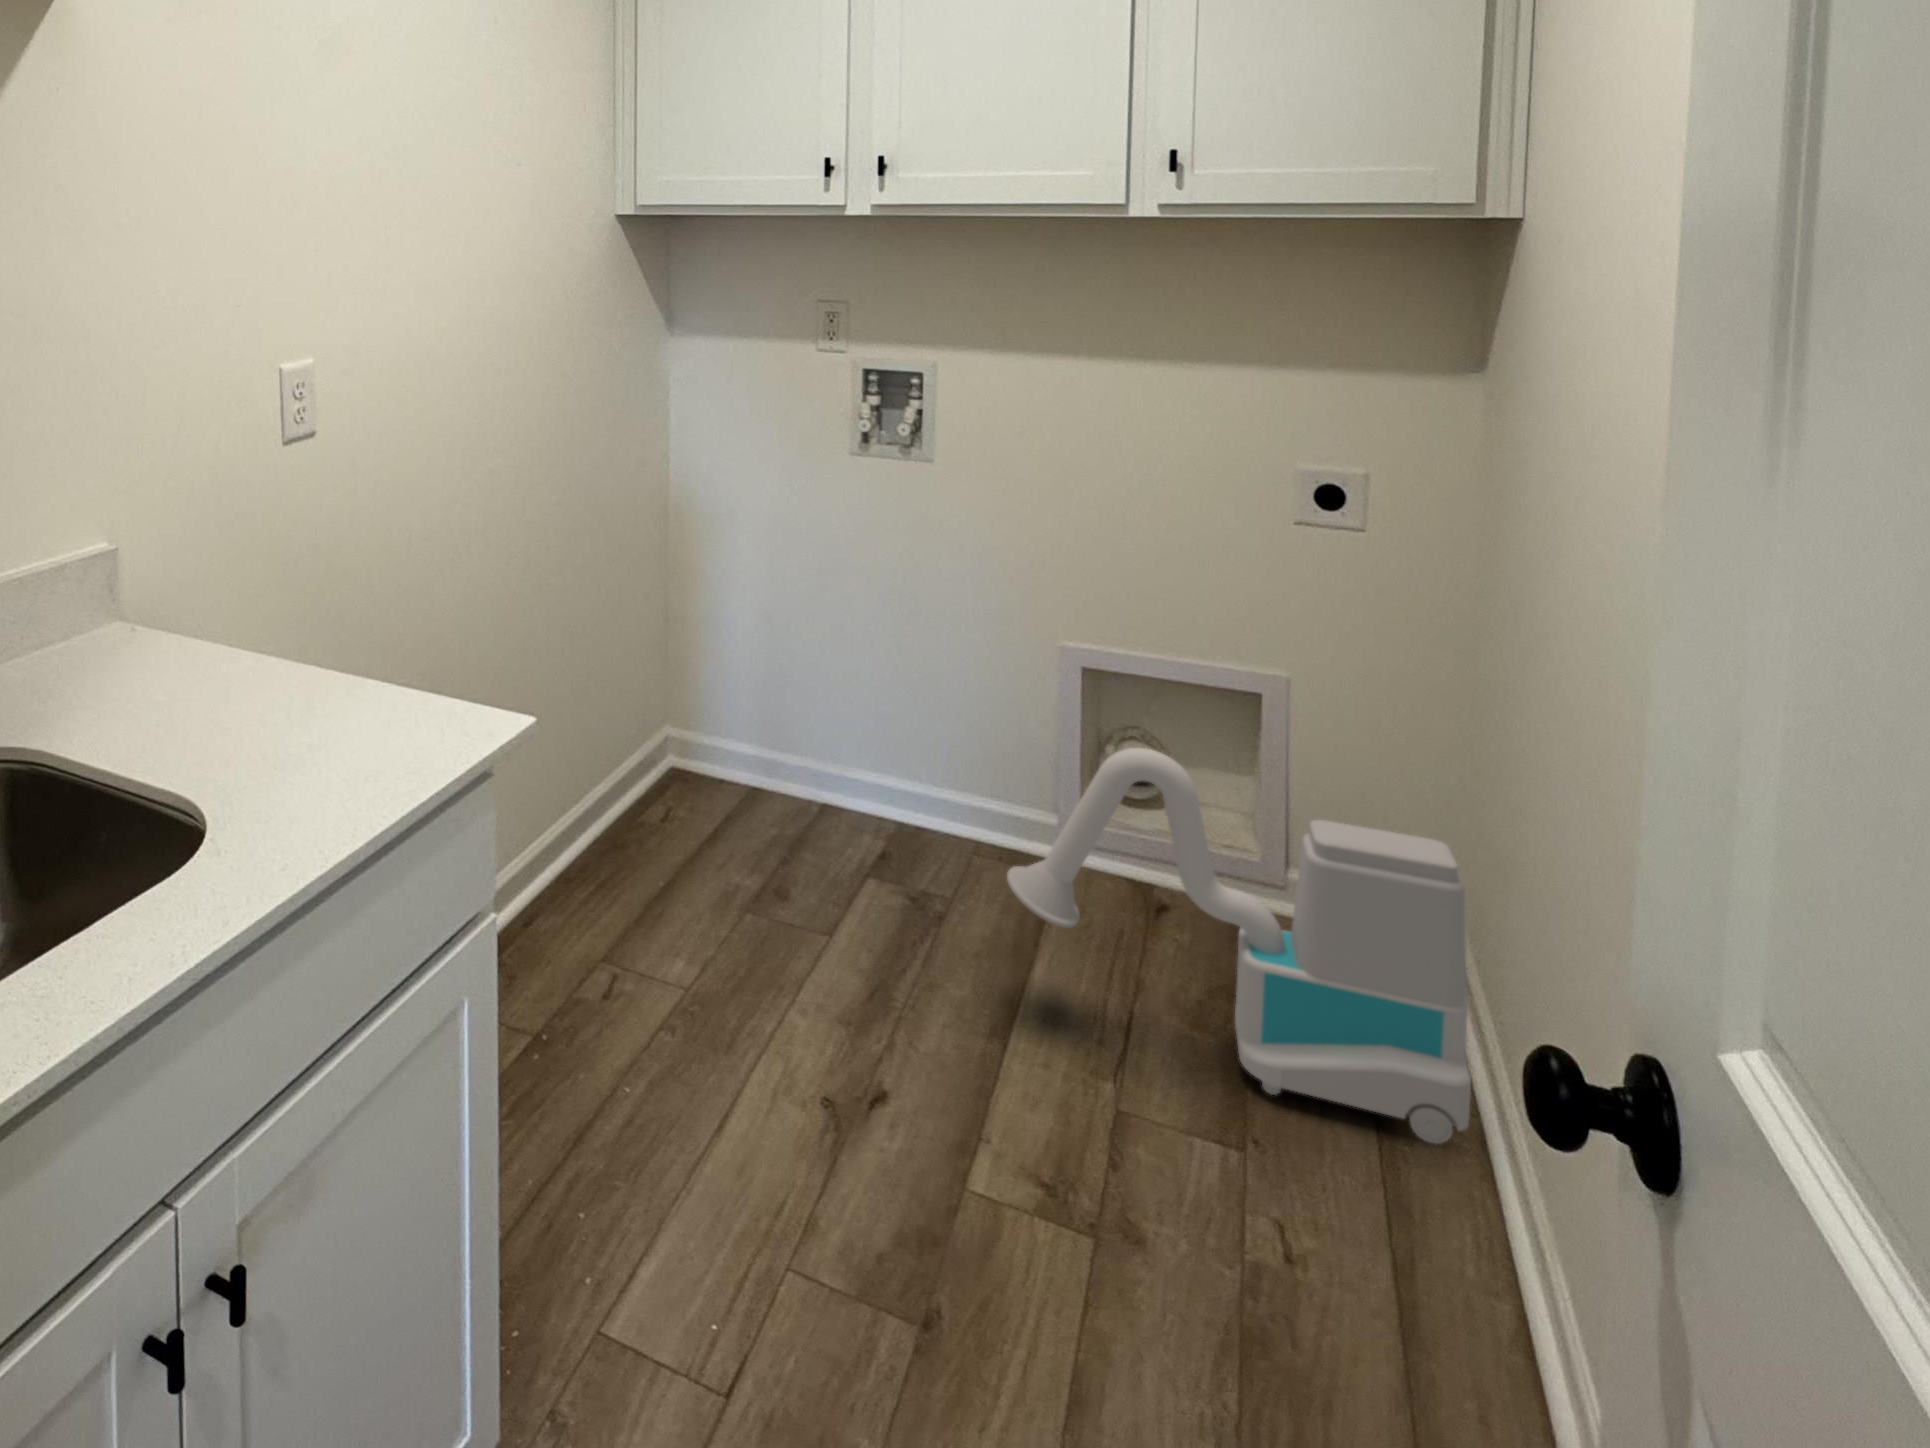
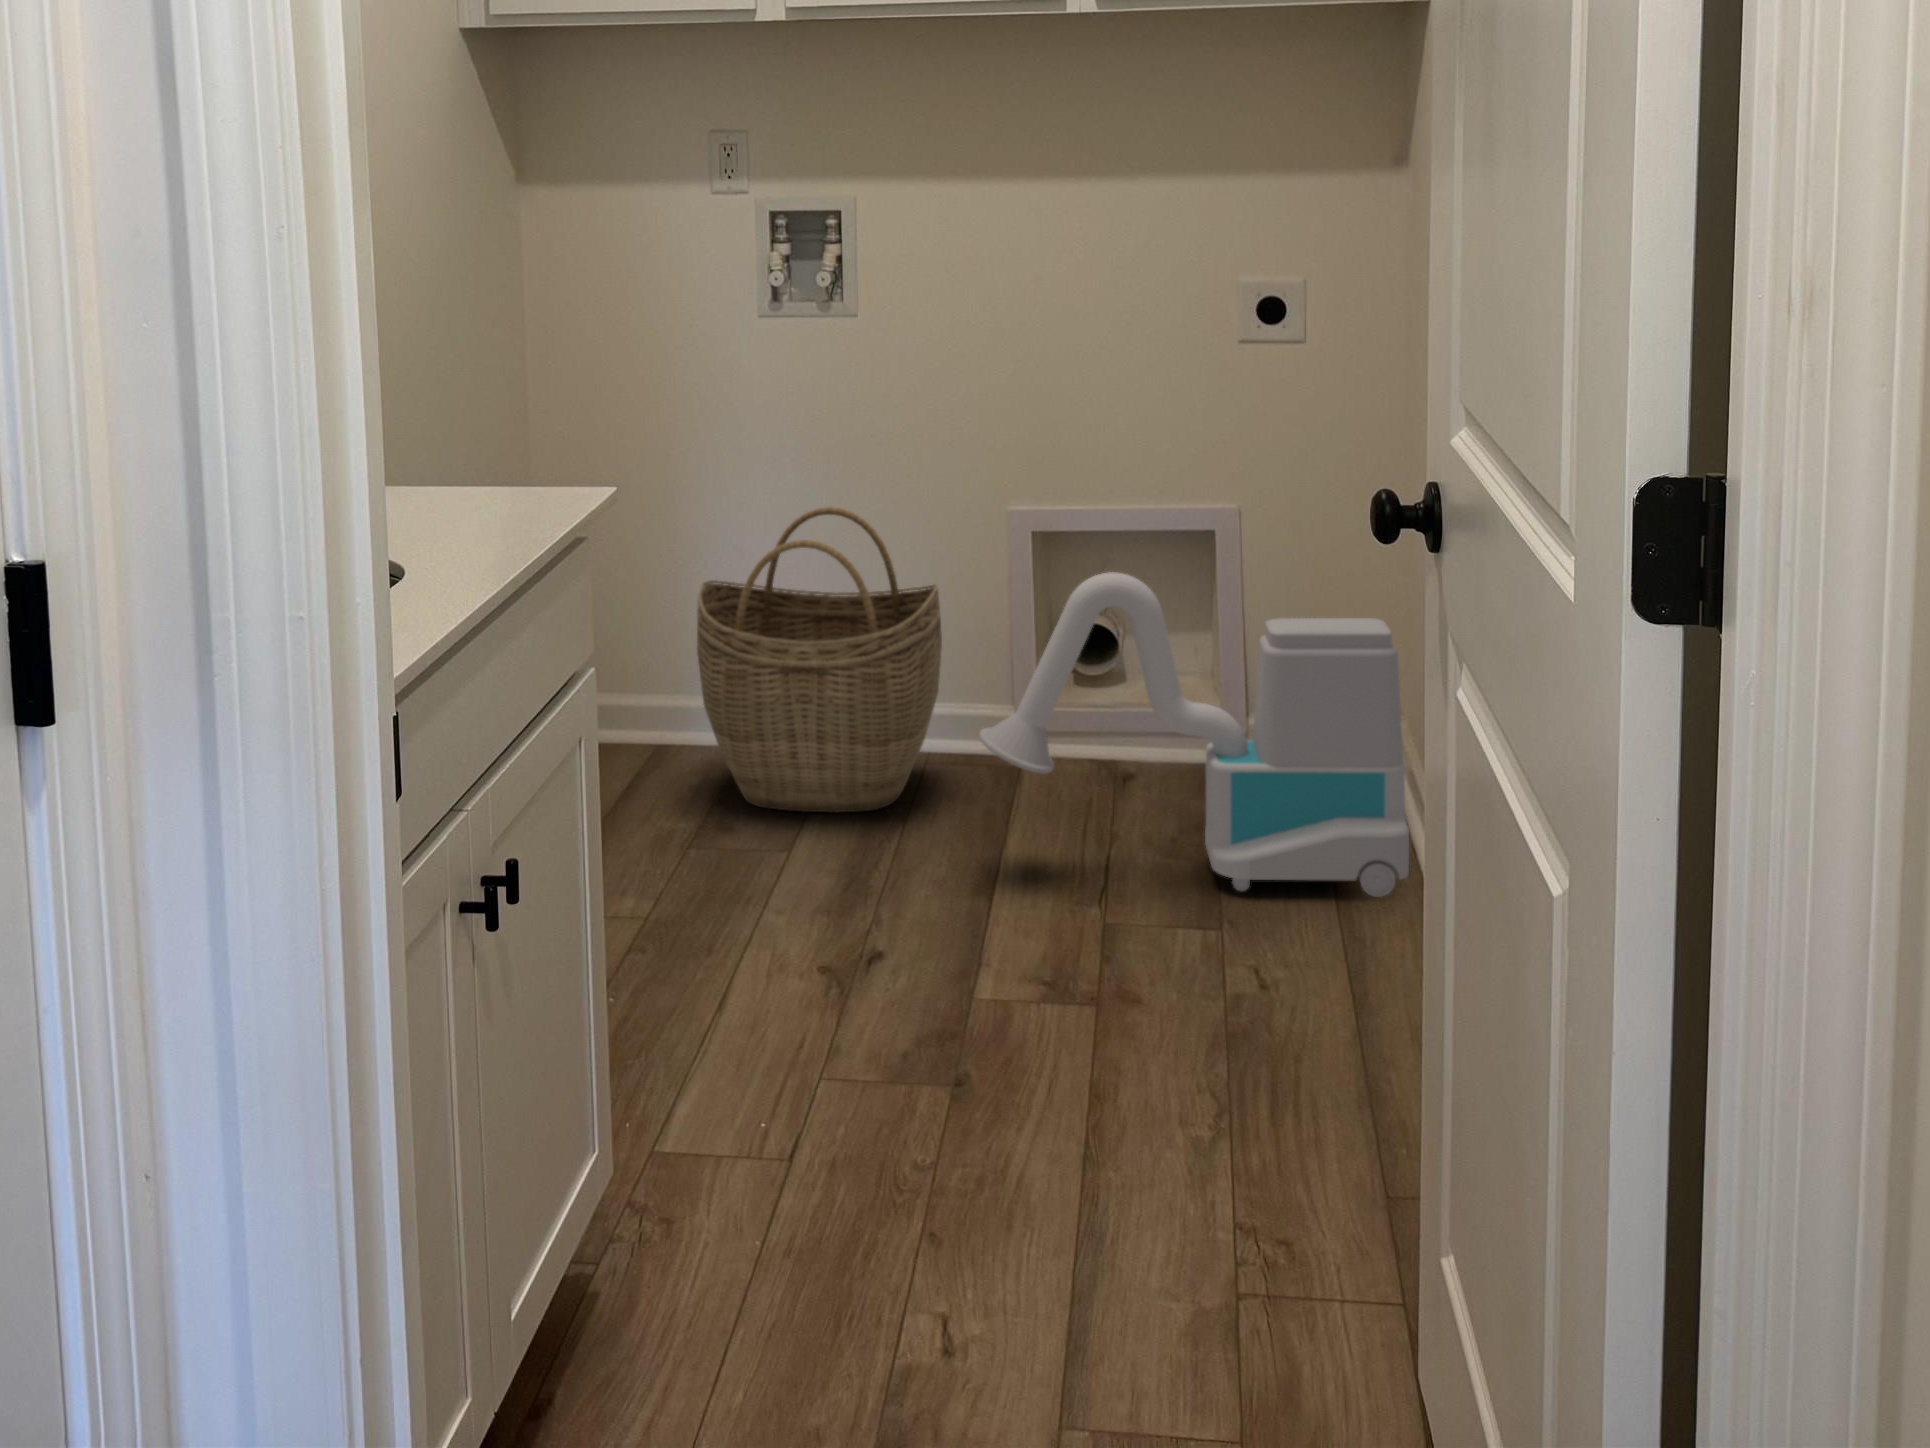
woven basket: none [776,620,990,897] -> present [697,507,942,812]

